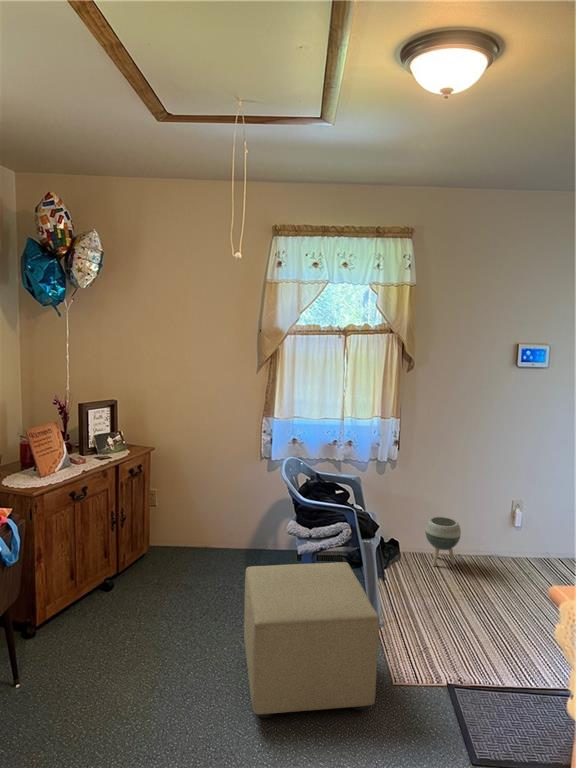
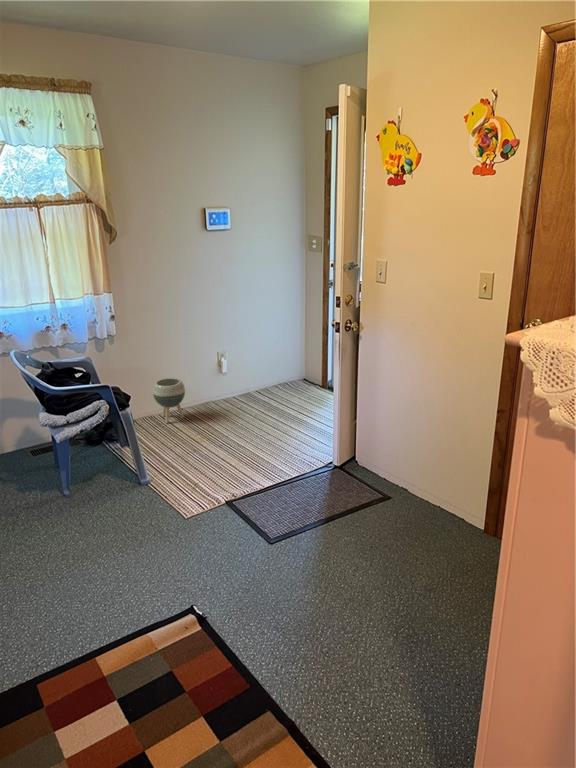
ottoman: present [244,562,380,718] -> none [21,433,184,588]

